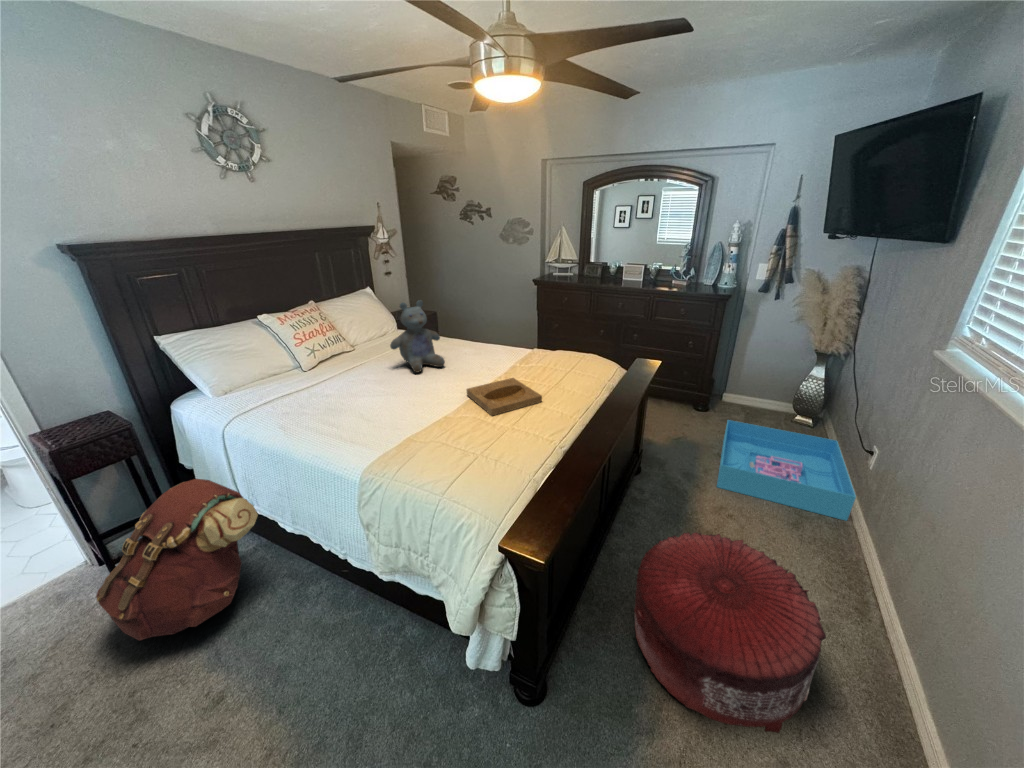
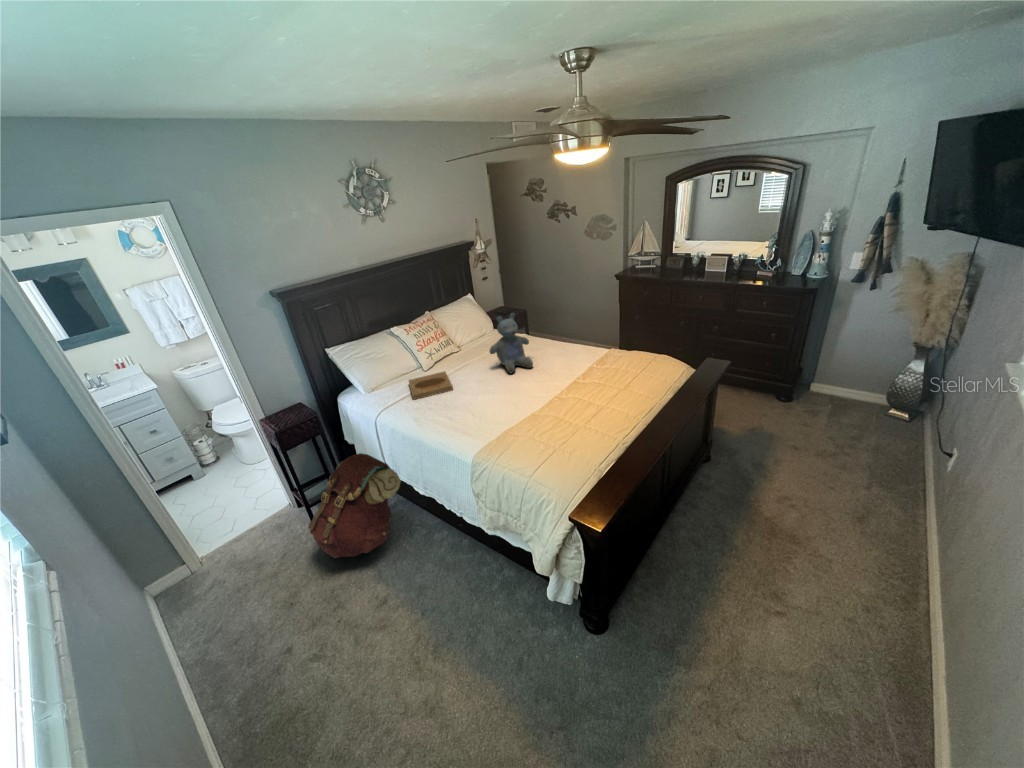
tray: present [467,378,542,416] -> present [409,372,453,400]
storage bin: present [717,420,856,521] -> none [784,413,928,519]
pouf: present [634,532,826,733] -> none [682,517,845,680]

